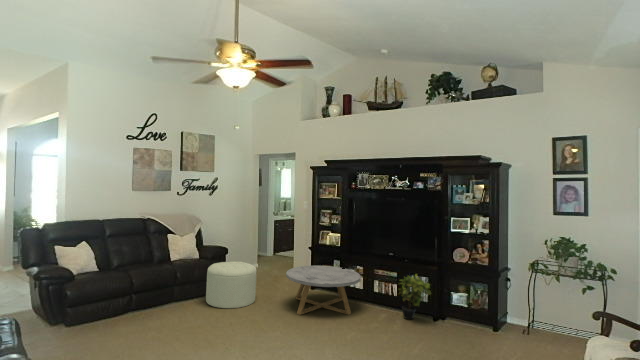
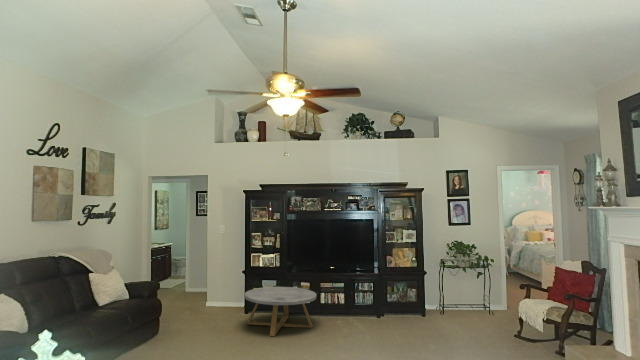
ottoman: present [206,262,256,308] -> none [156,295,213,348]
potted plant: present [400,274,431,319] -> none [347,281,377,321]

